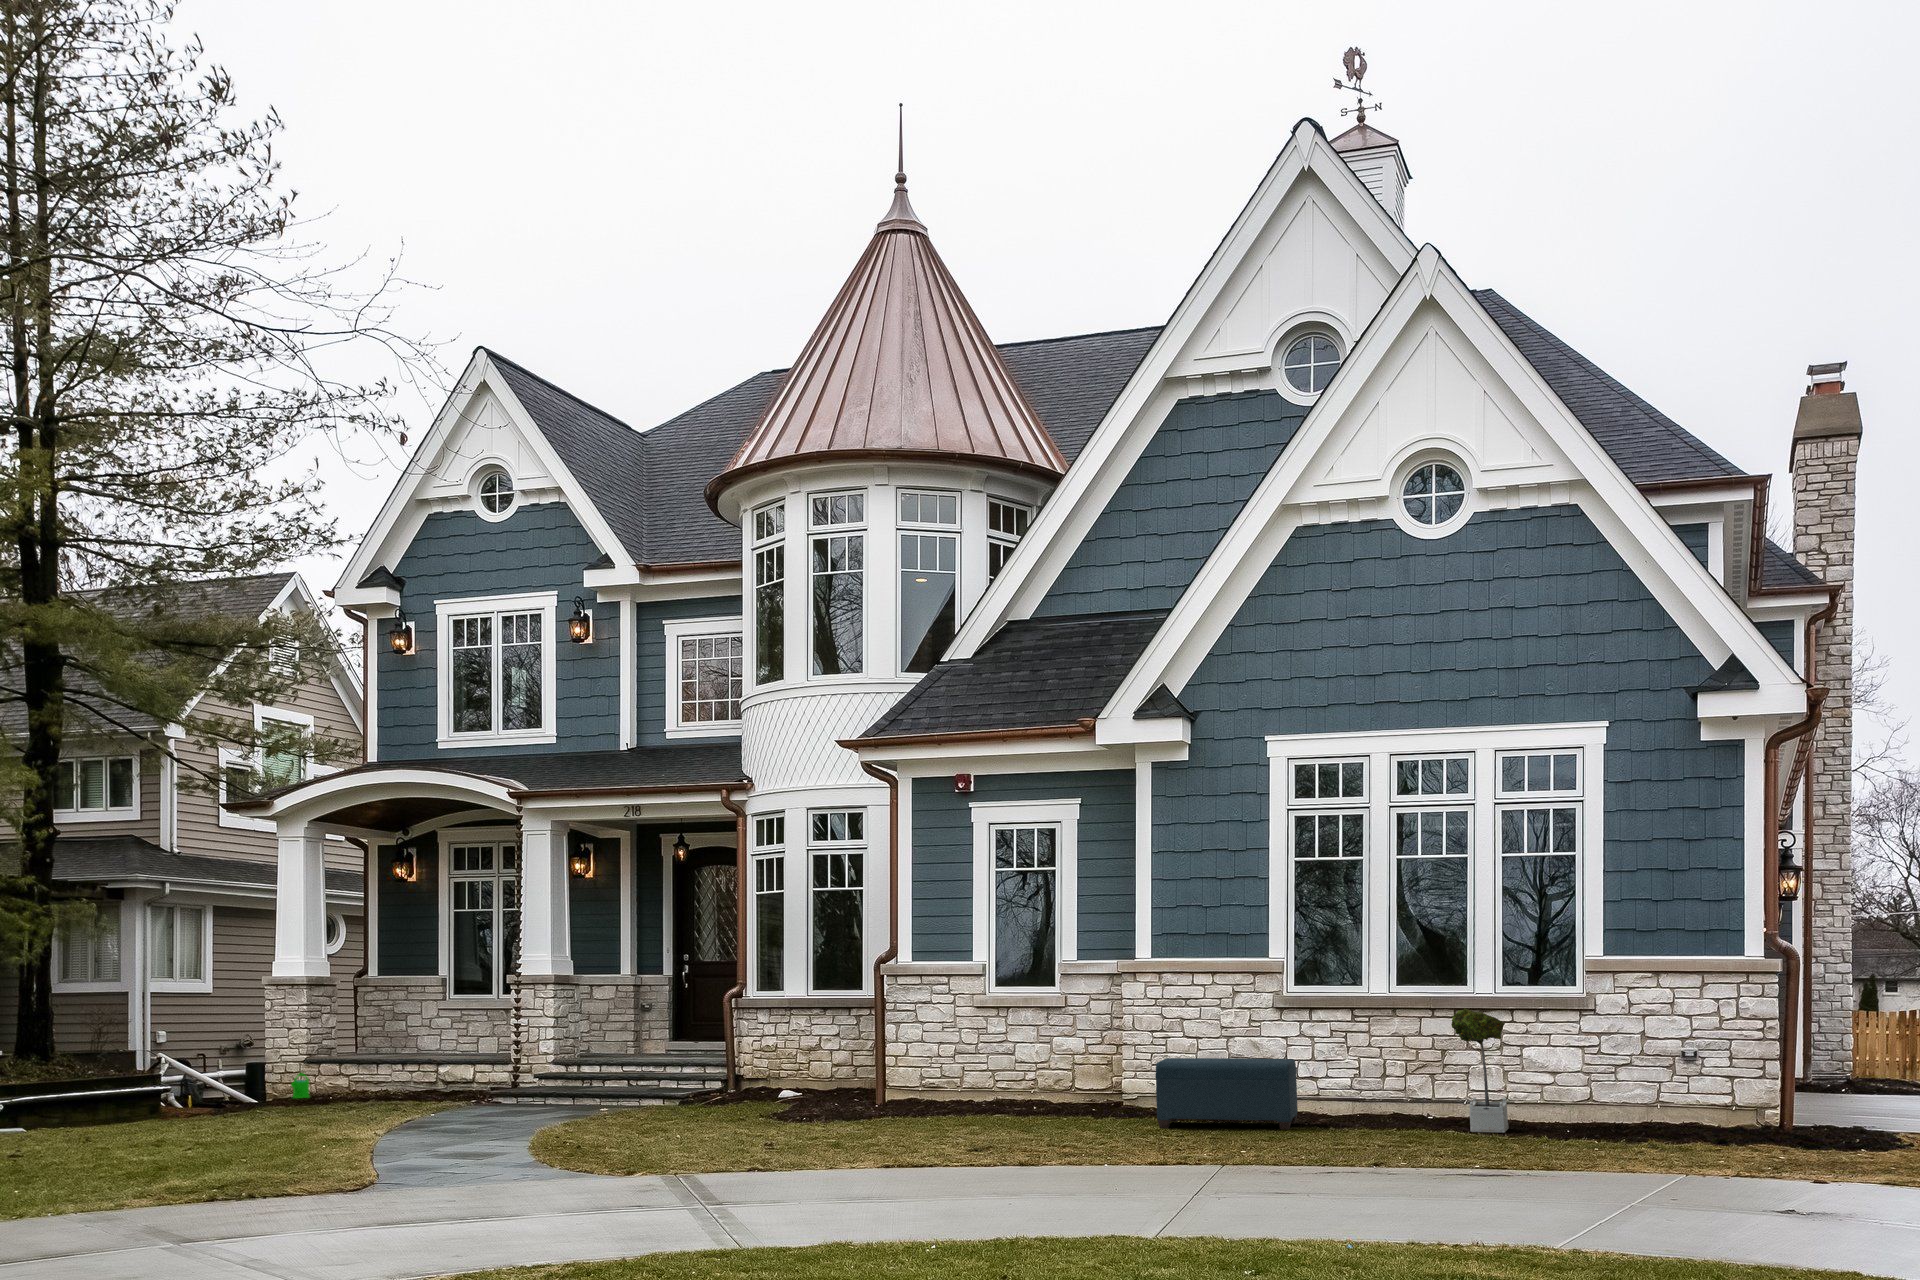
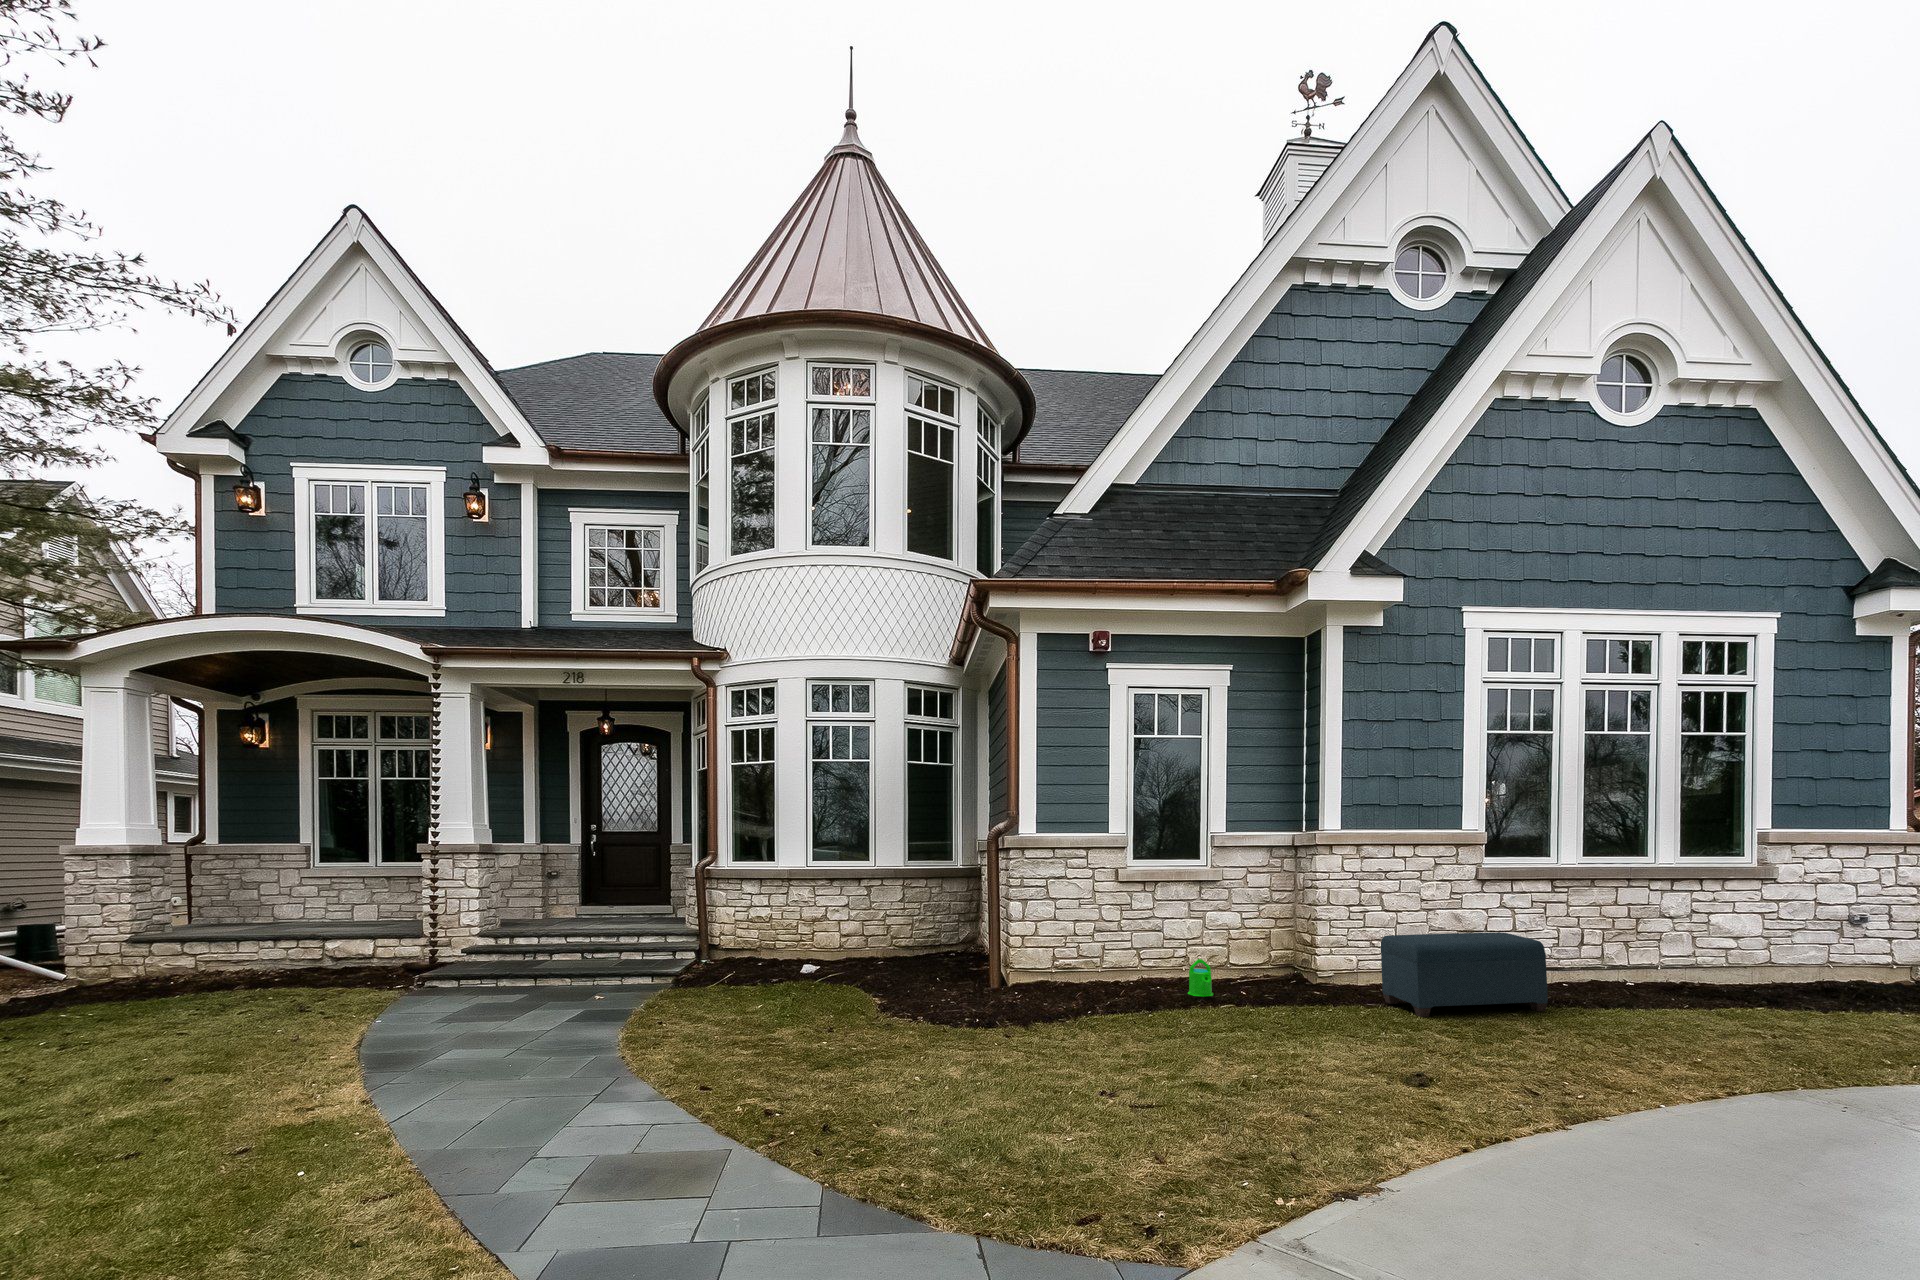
potted tree: present [1451,1008,1508,1133] -> none [1667,880,1738,1004]
watering can: present [291,1073,309,1098] -> present [1188,959,1214,997]

